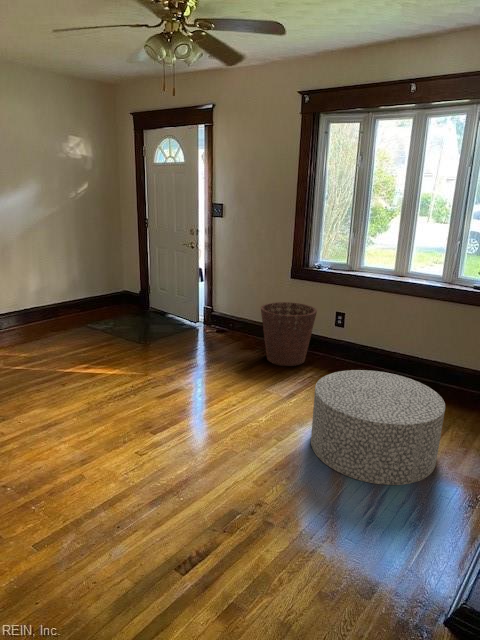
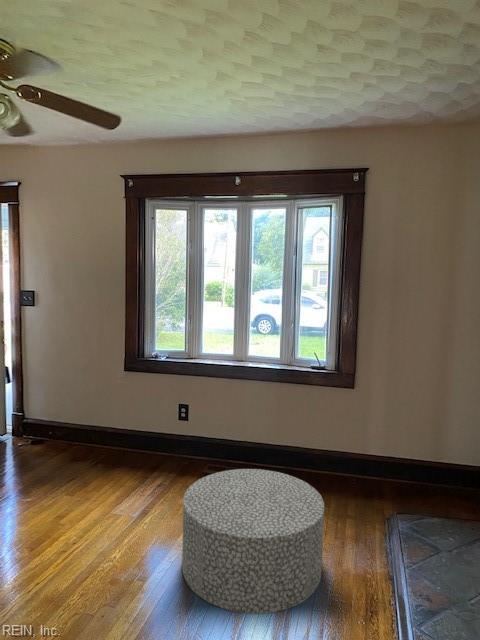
basket: present [261,302,317,366] -> none [92,399,159,475]

